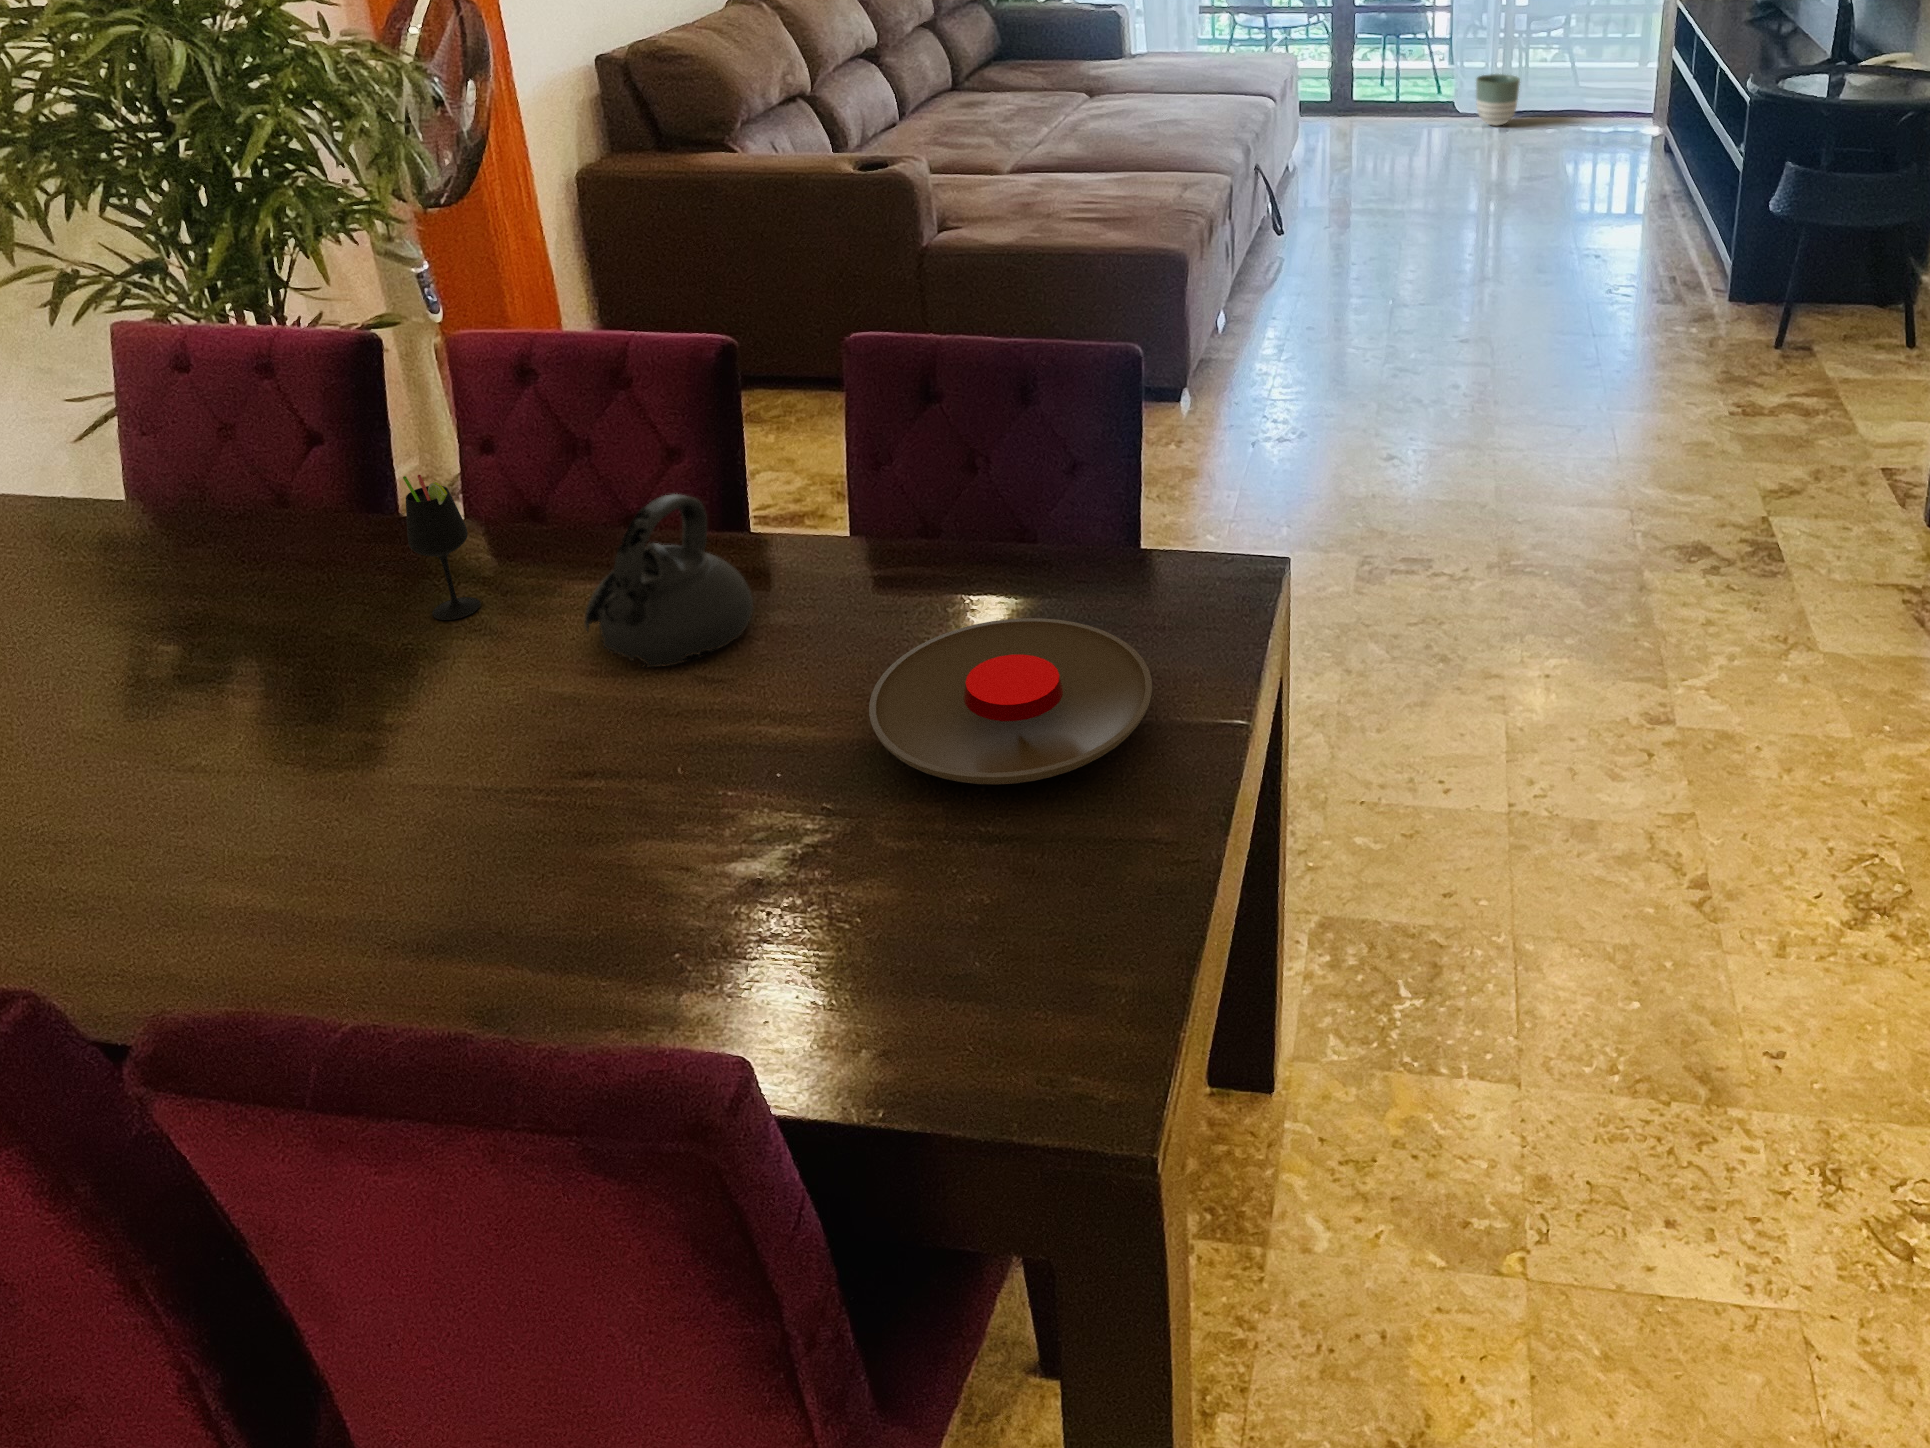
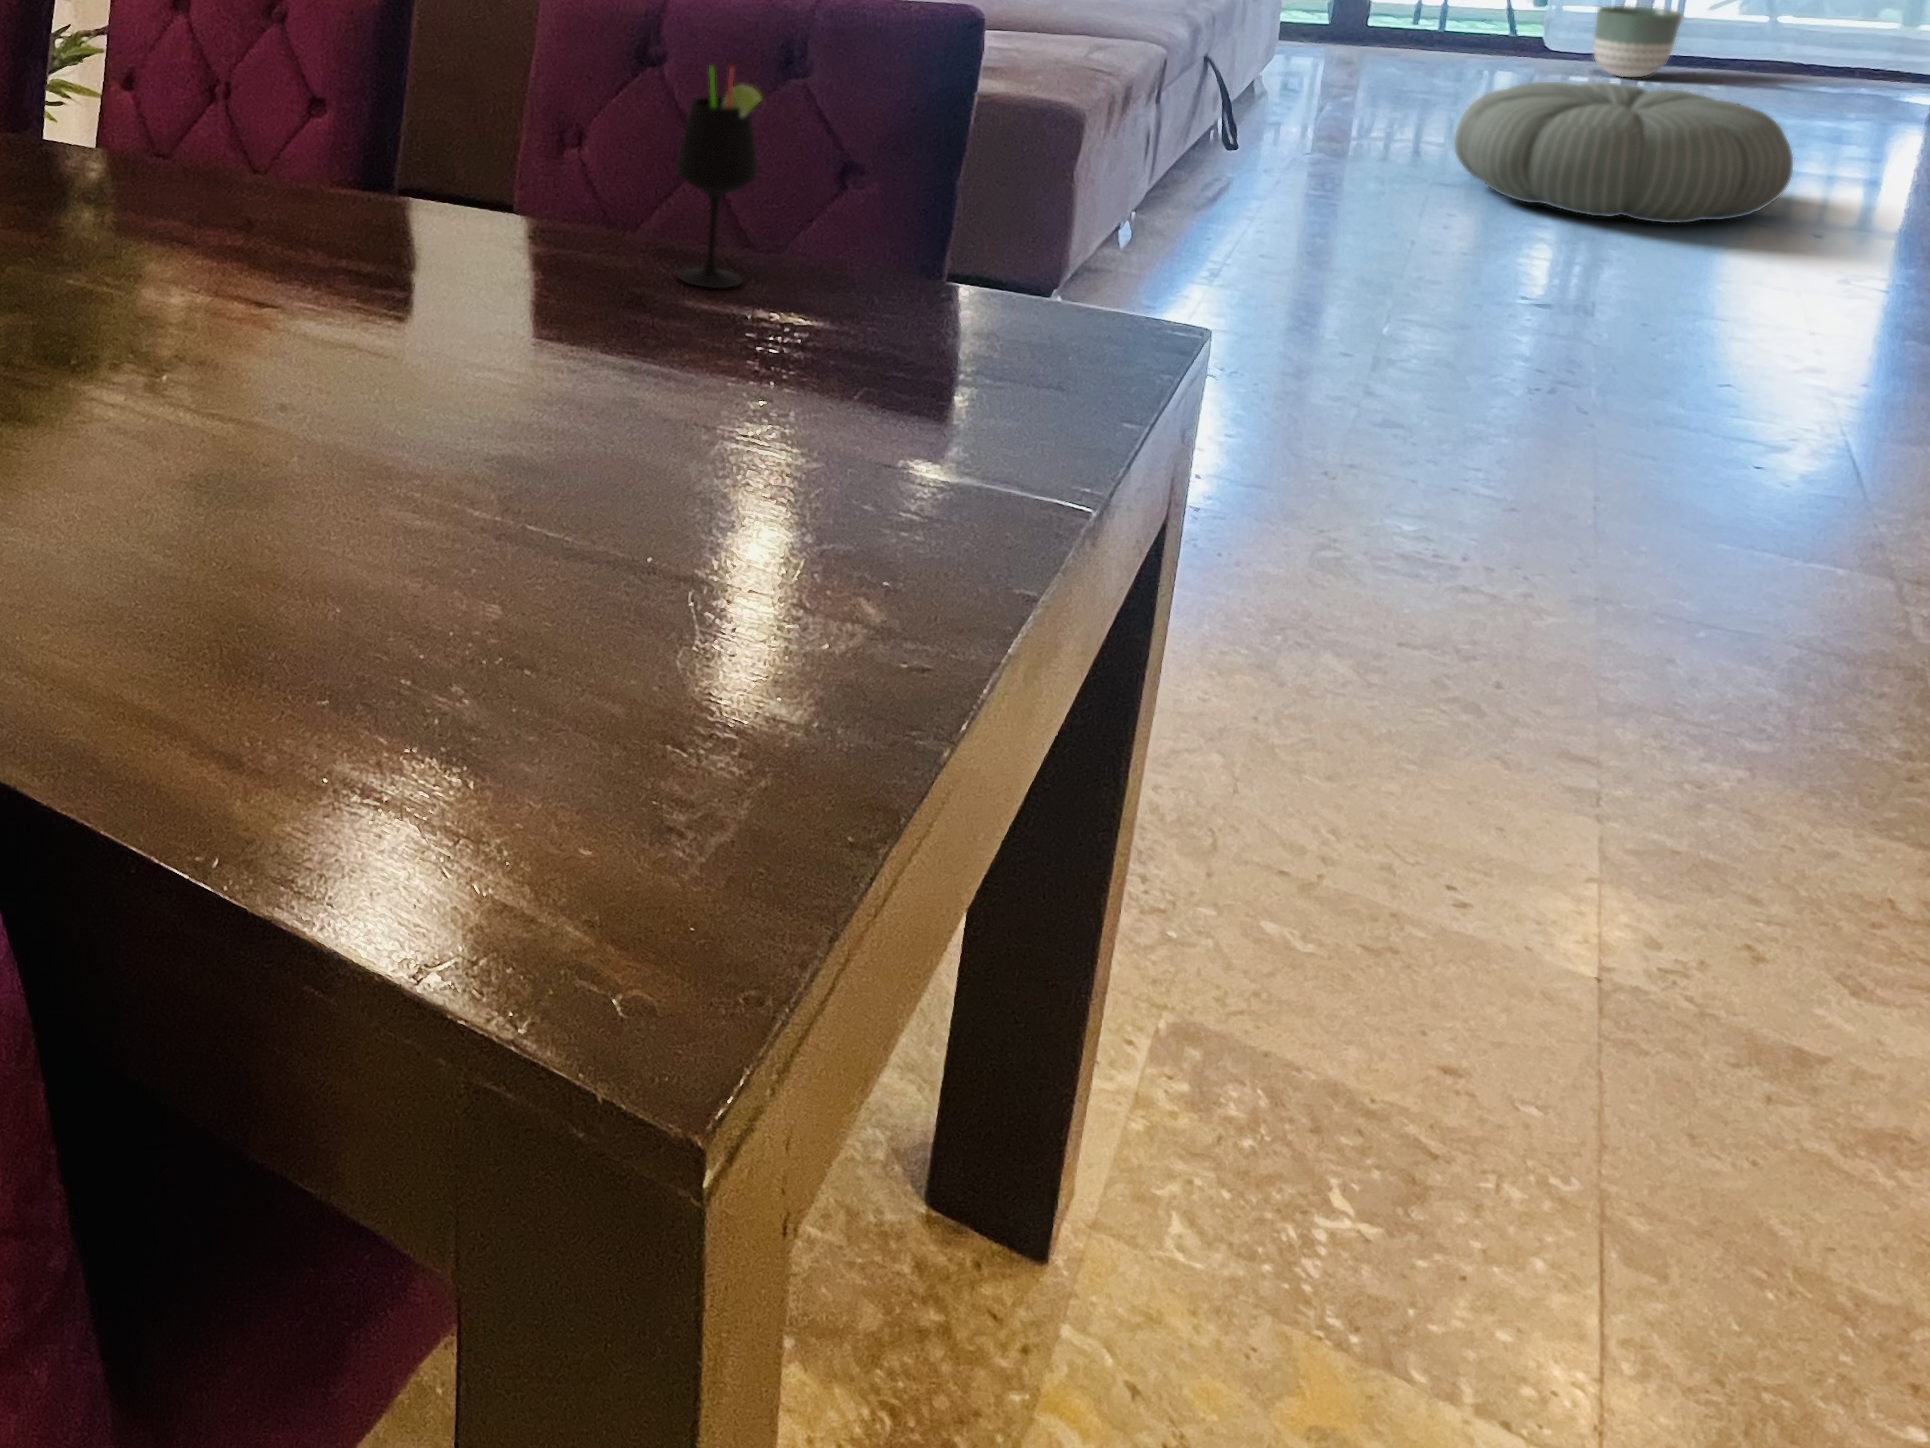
pouf: none [1407,155,1575,254] -> present [1454,82,1793,223]
wine glass: present [403,475,481,620] -> present [677,66,762,288]
teapot: present [584,494,753,667] -> none [169,77,371,279]
plate: present [869,618,1152,784] -> none [460,292,925,477]

